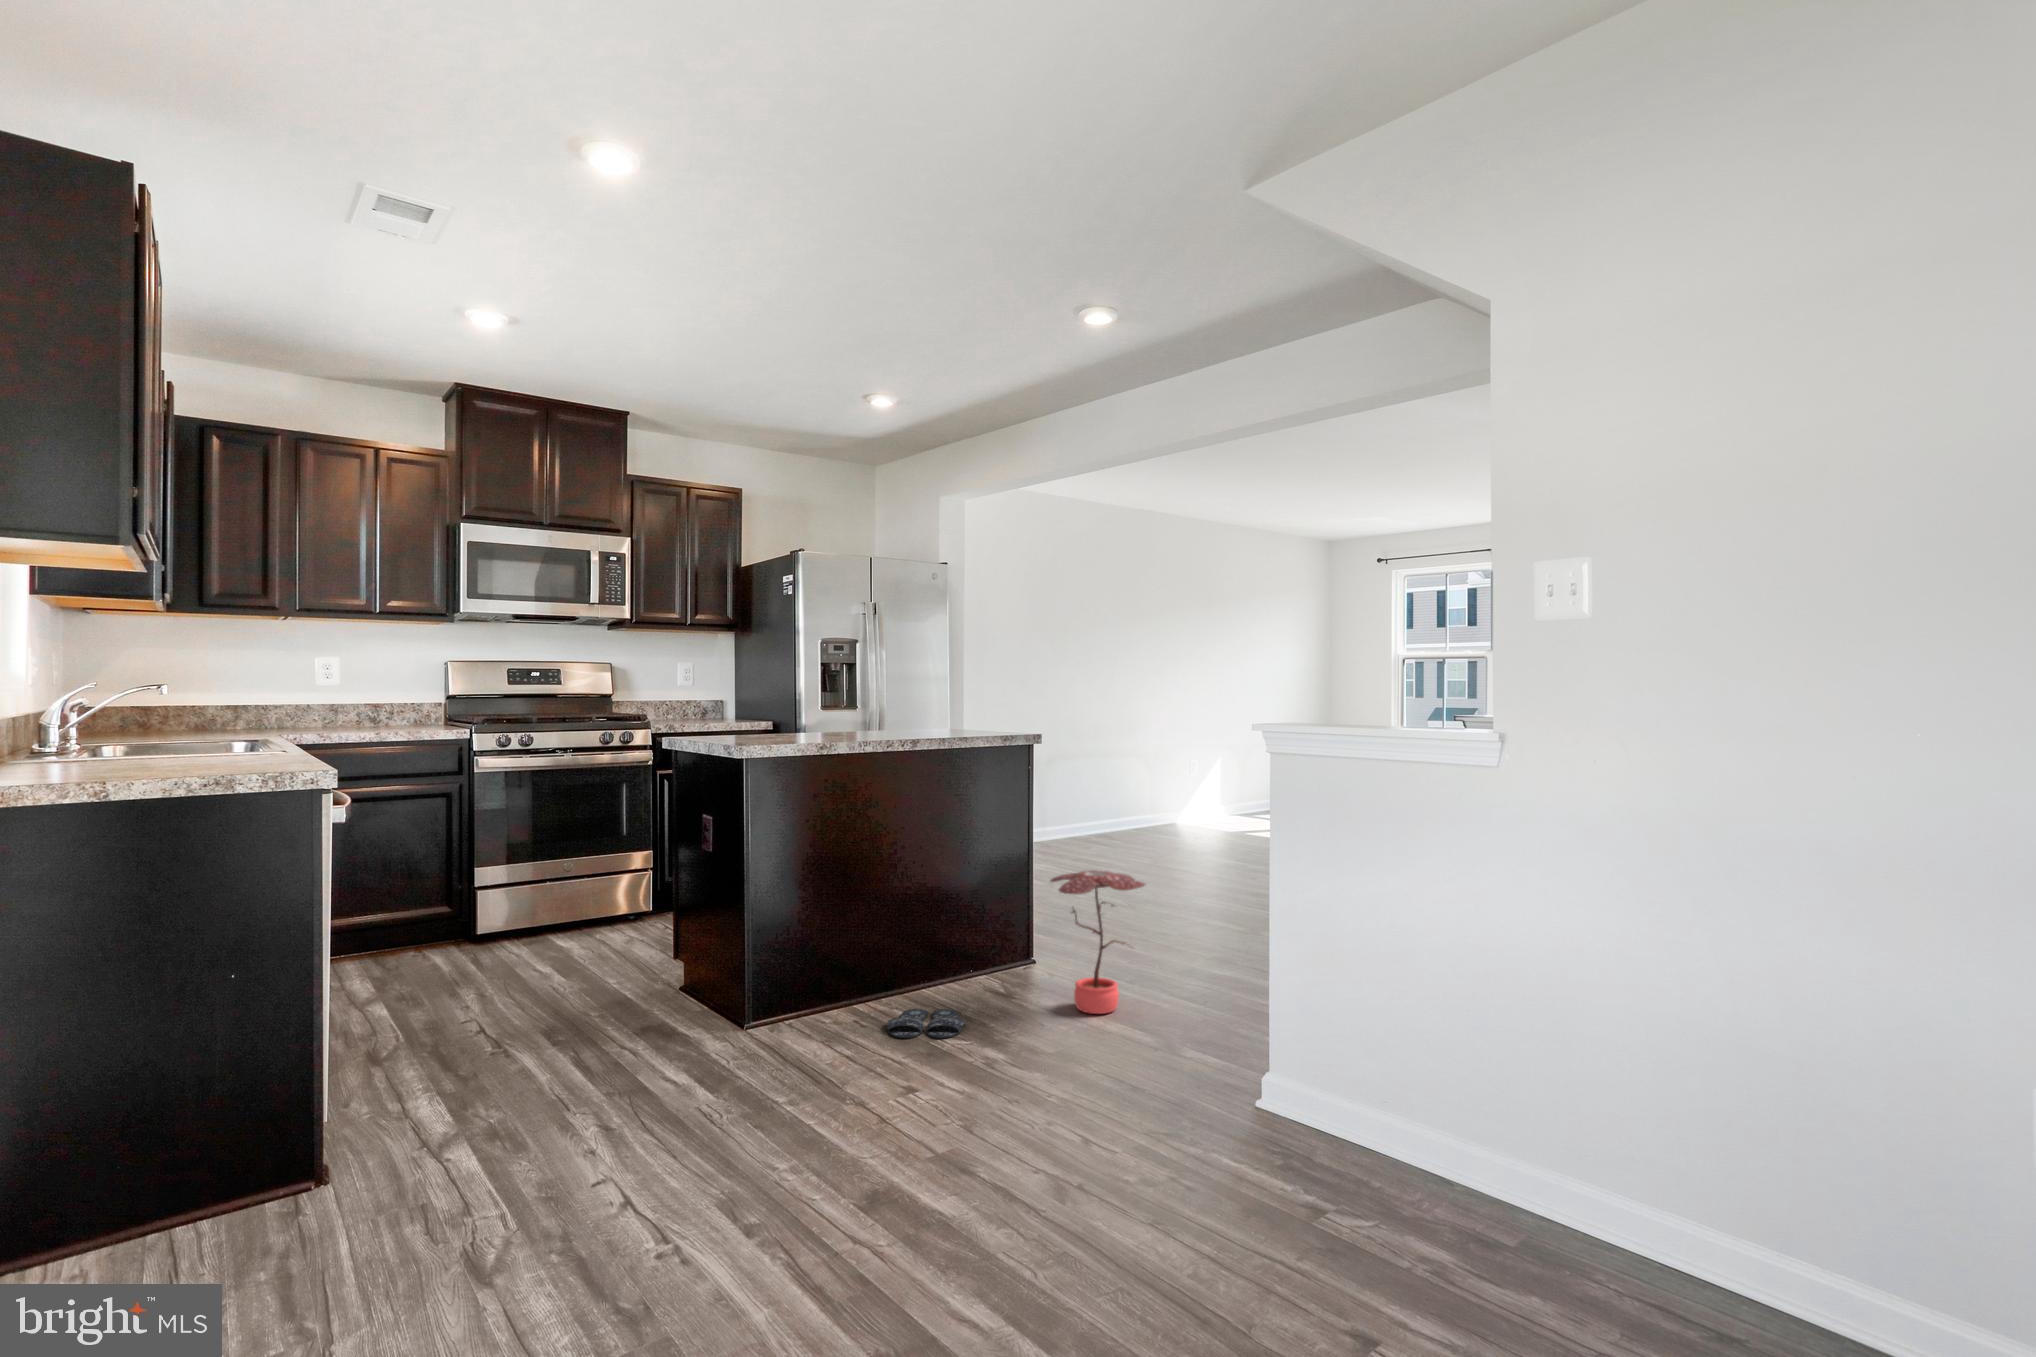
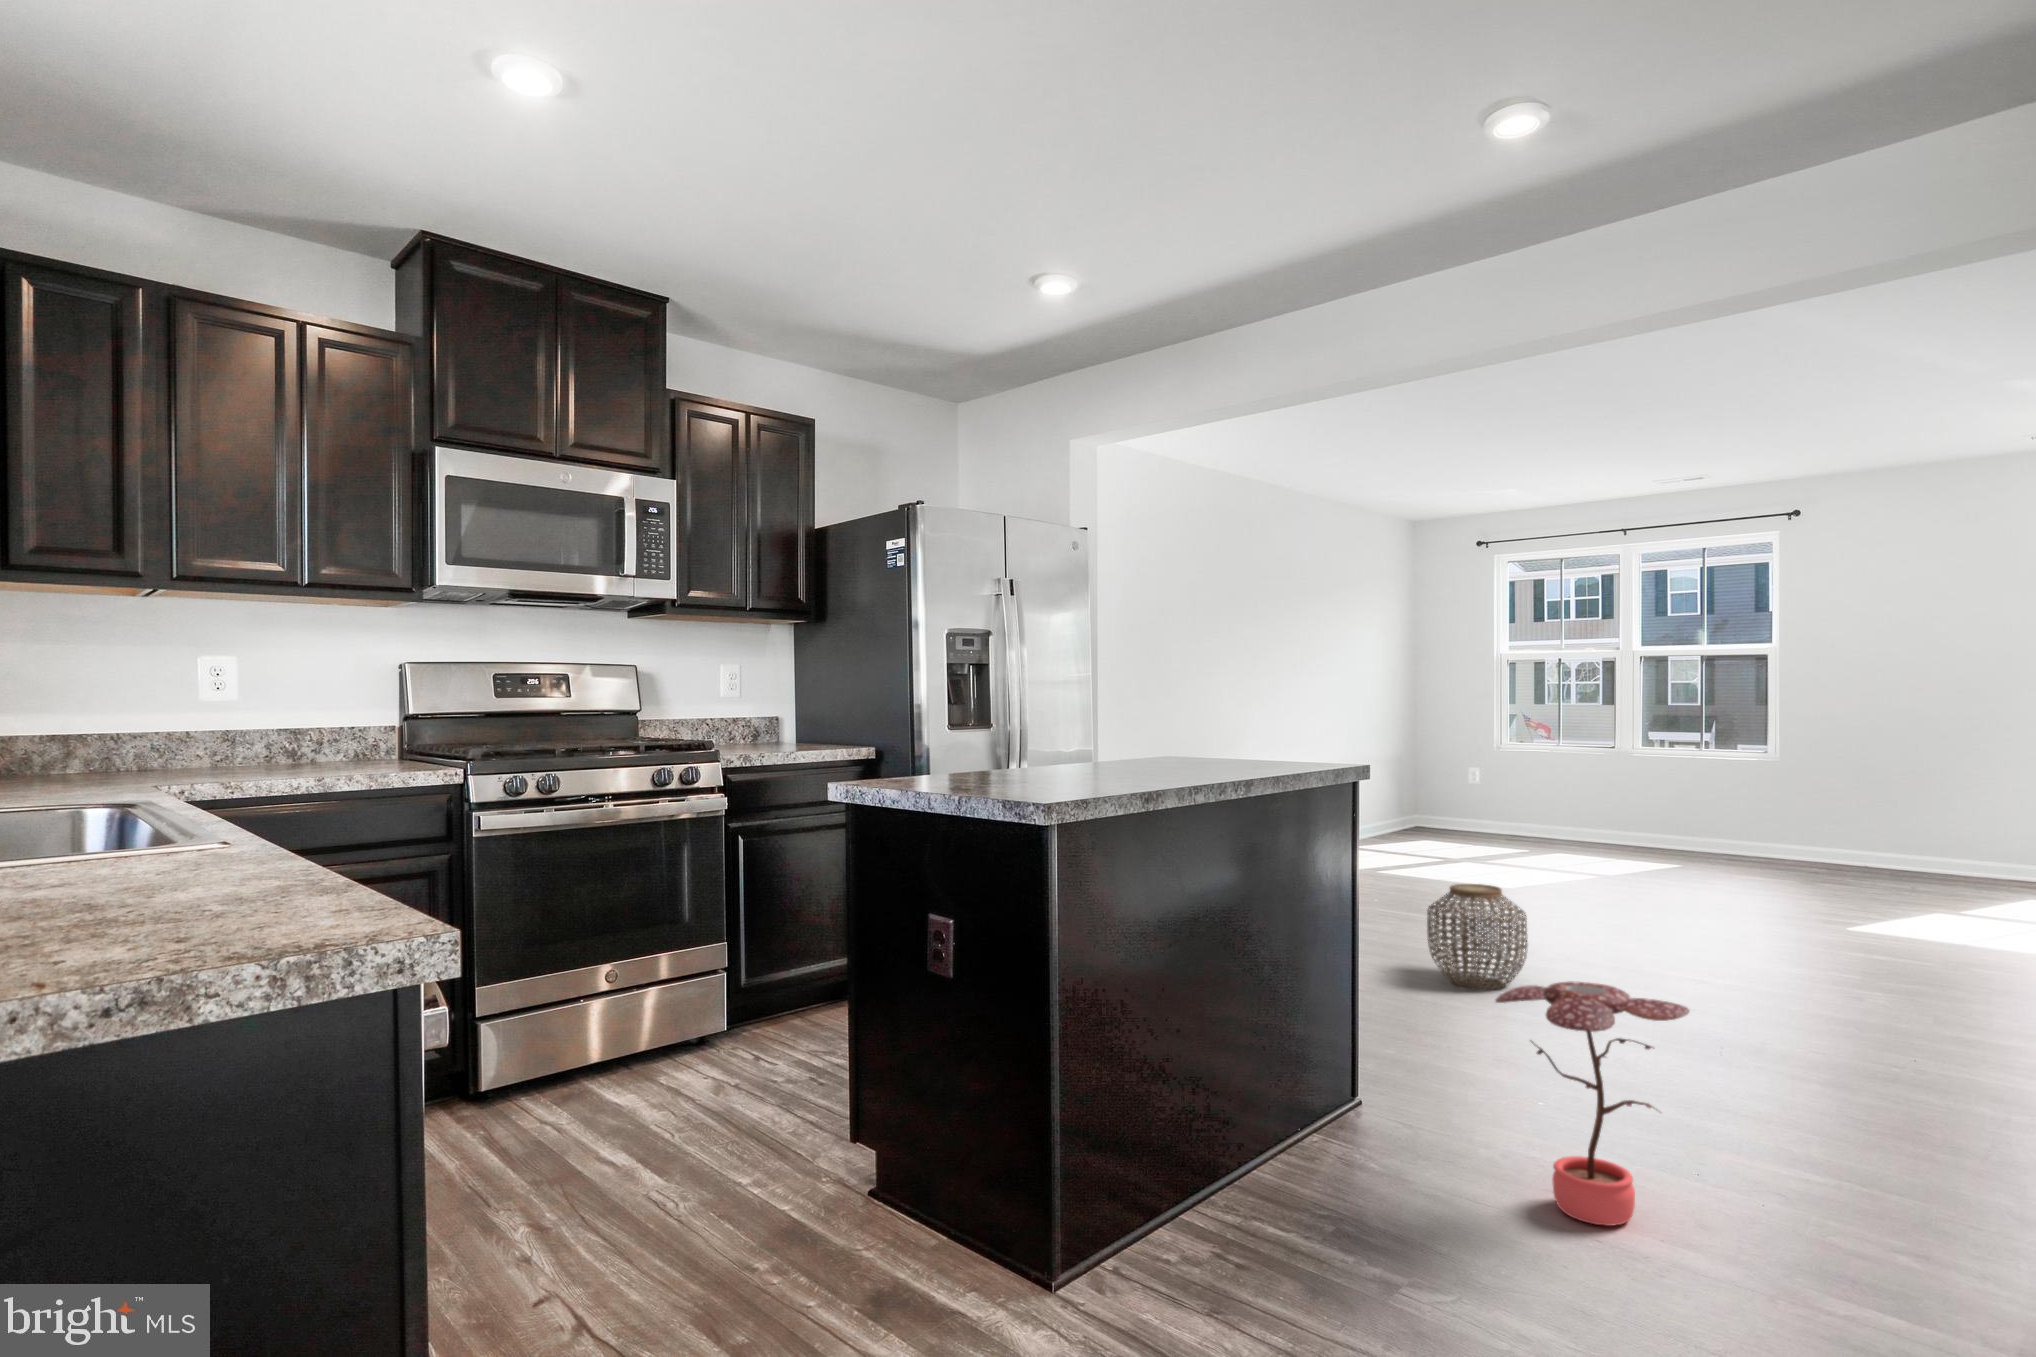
woven basket: none [1169,829,1237,904] -> present [1427,884,1528,989]
slippers: present [887,1009,965,1039] -> none [1293,1226,1438,1307]

